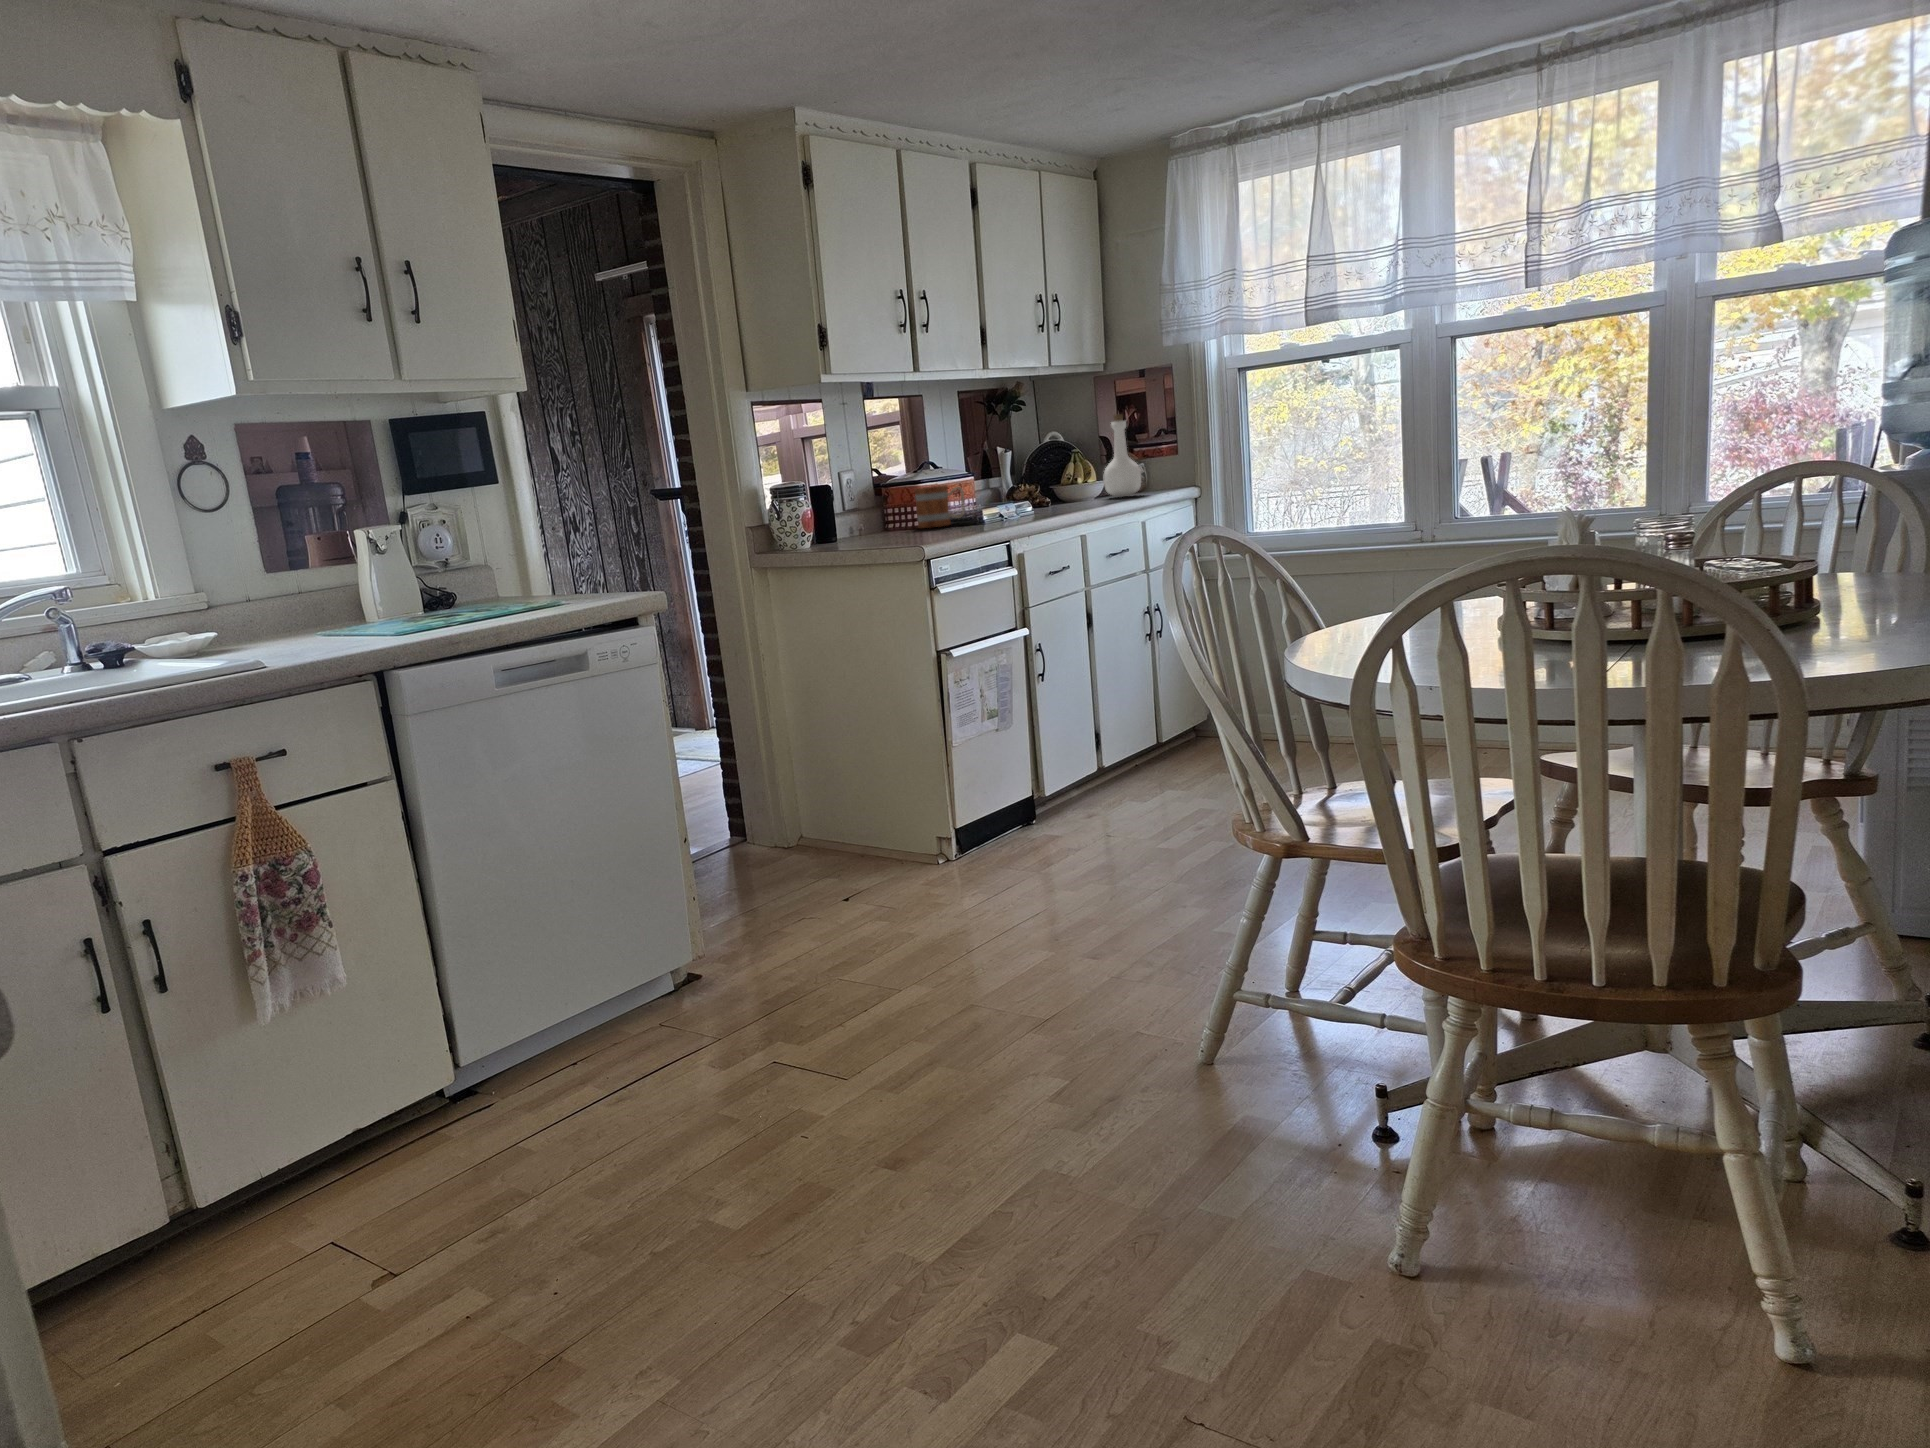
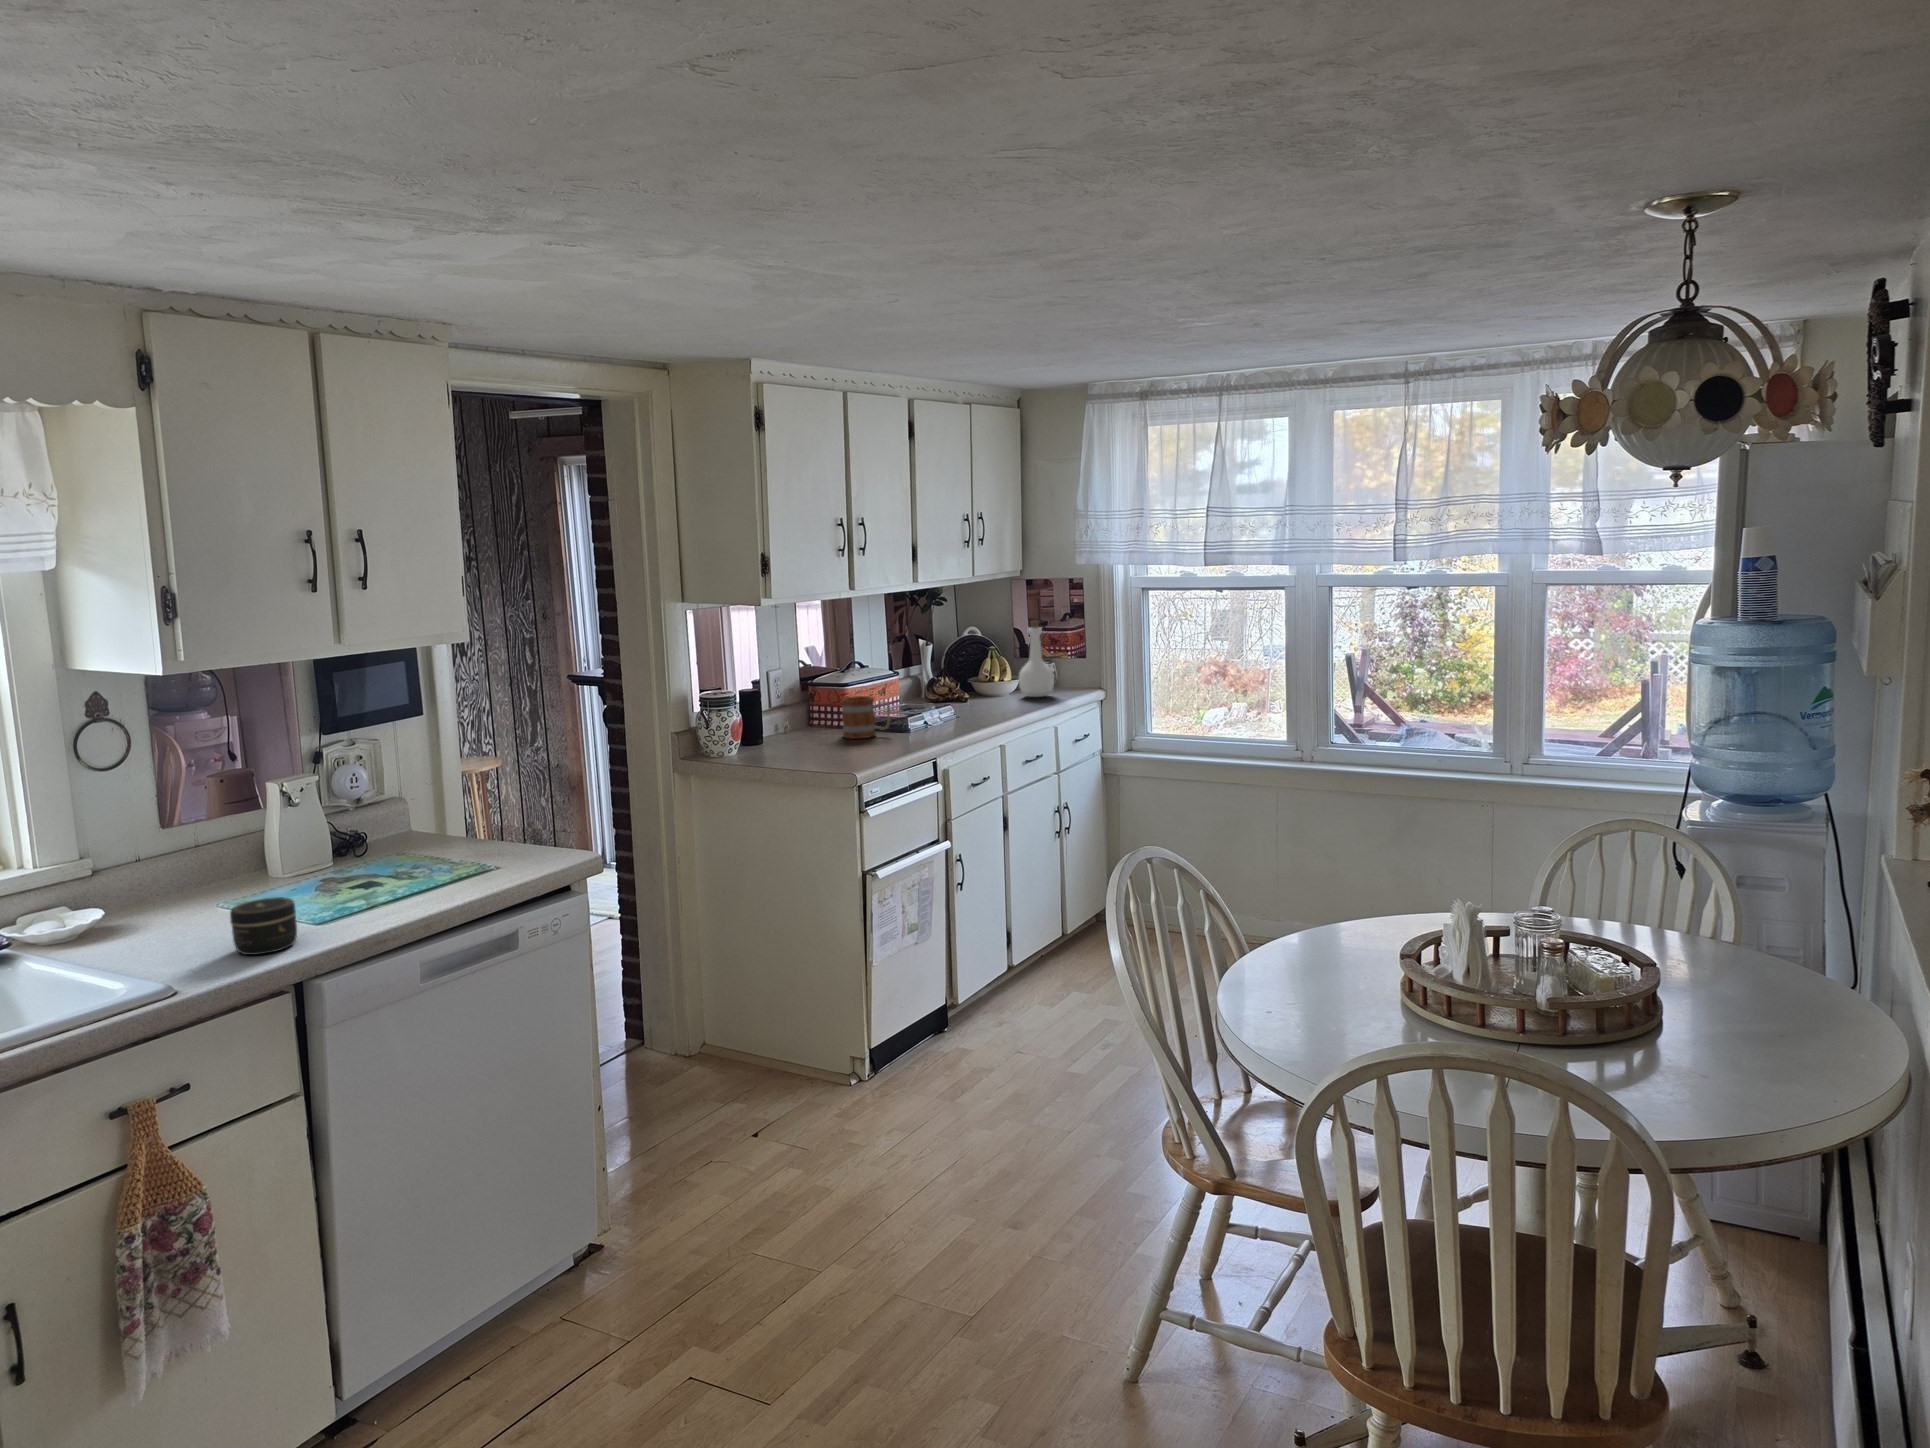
jar: none [314,597,376,645] -> present [230,897,297,955]

